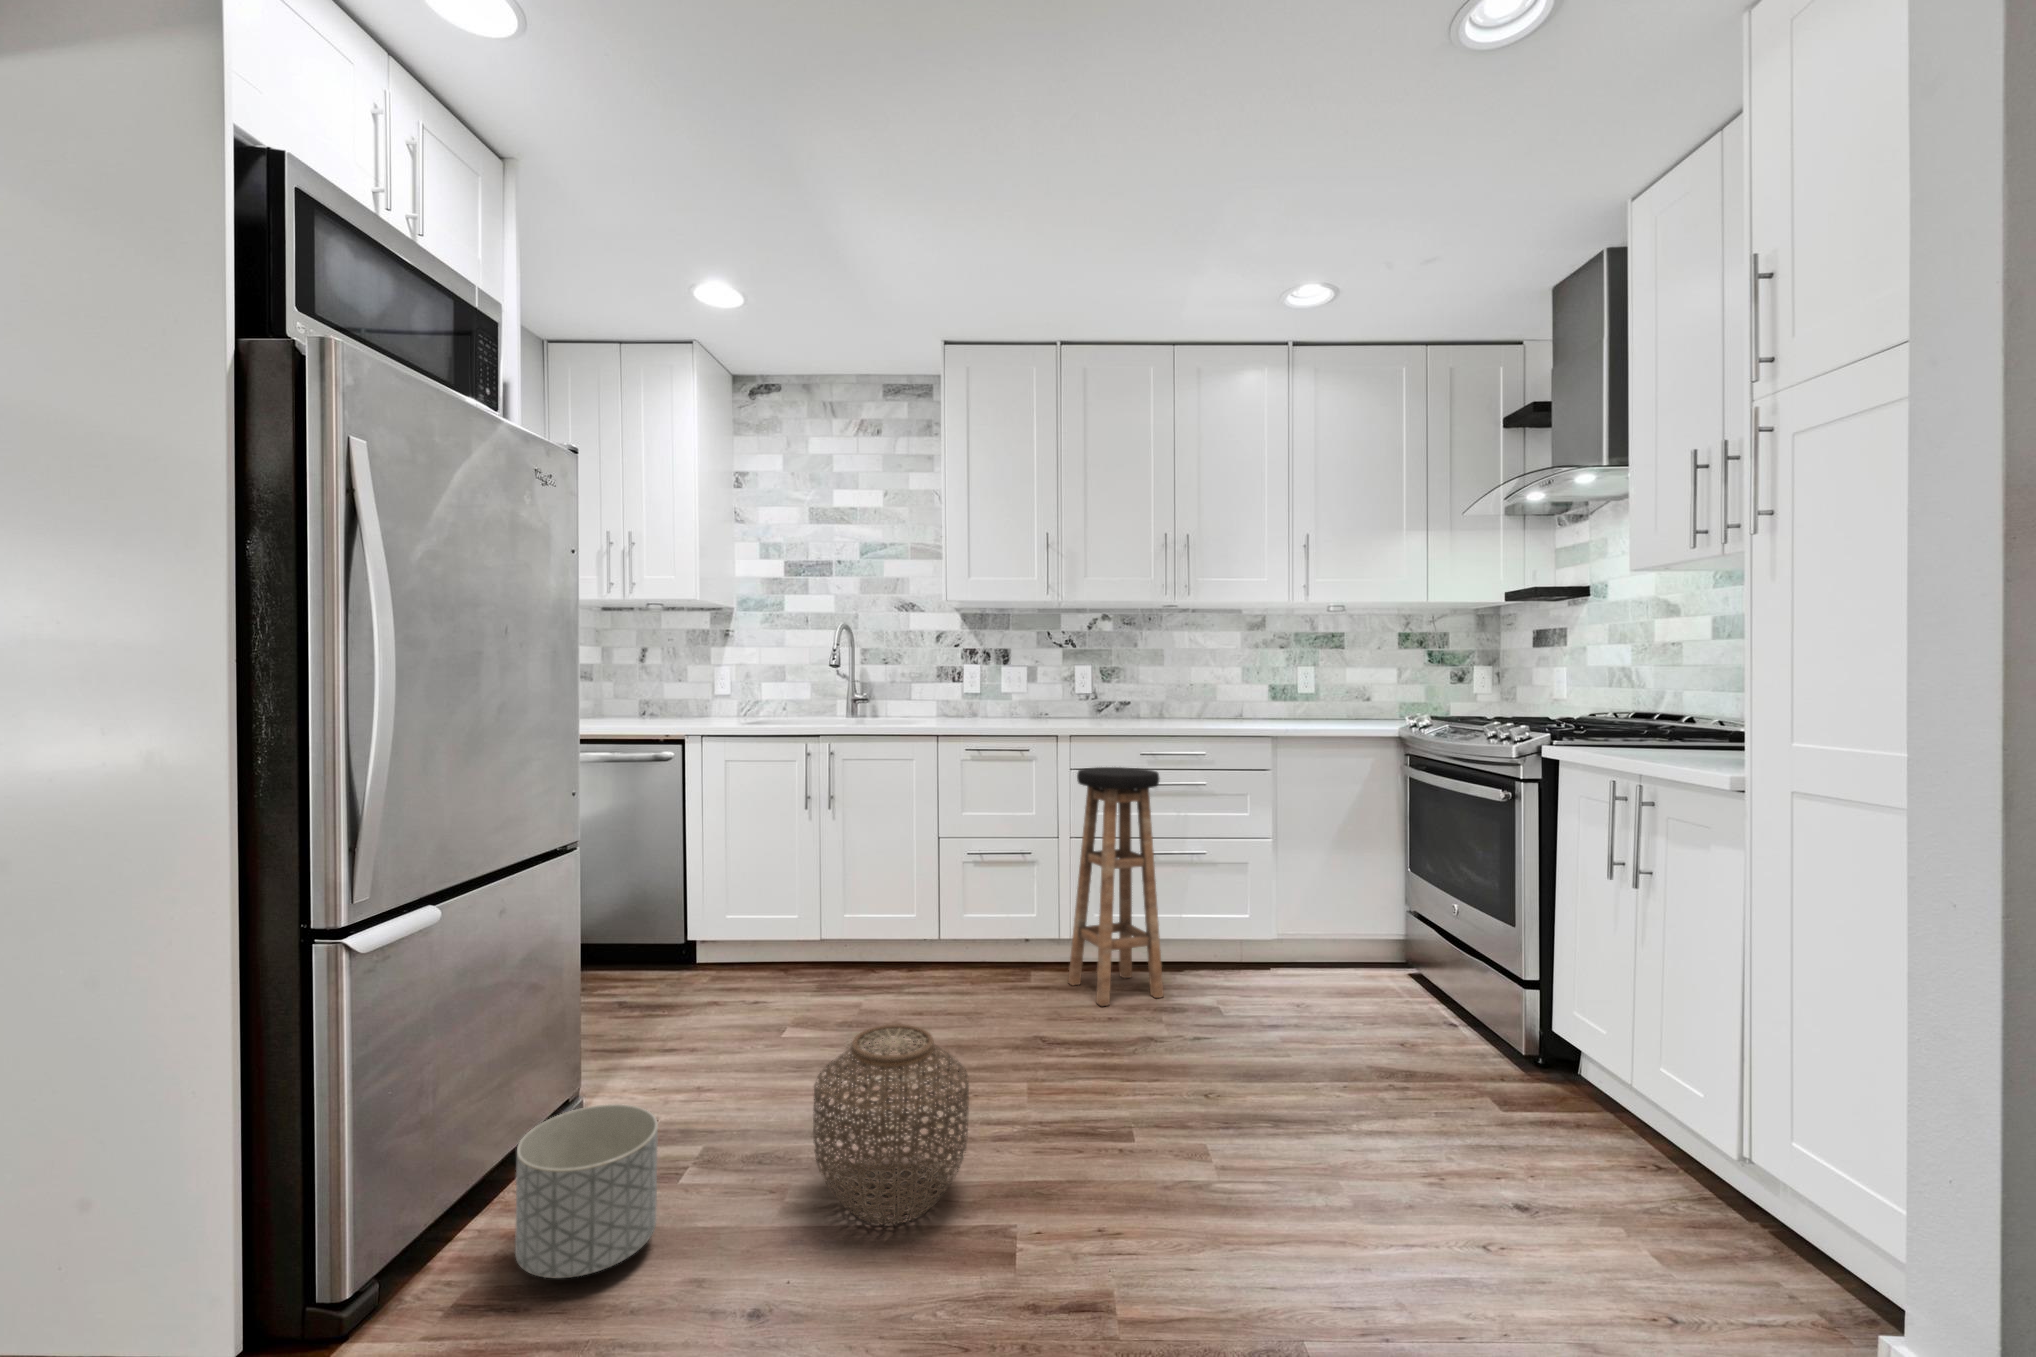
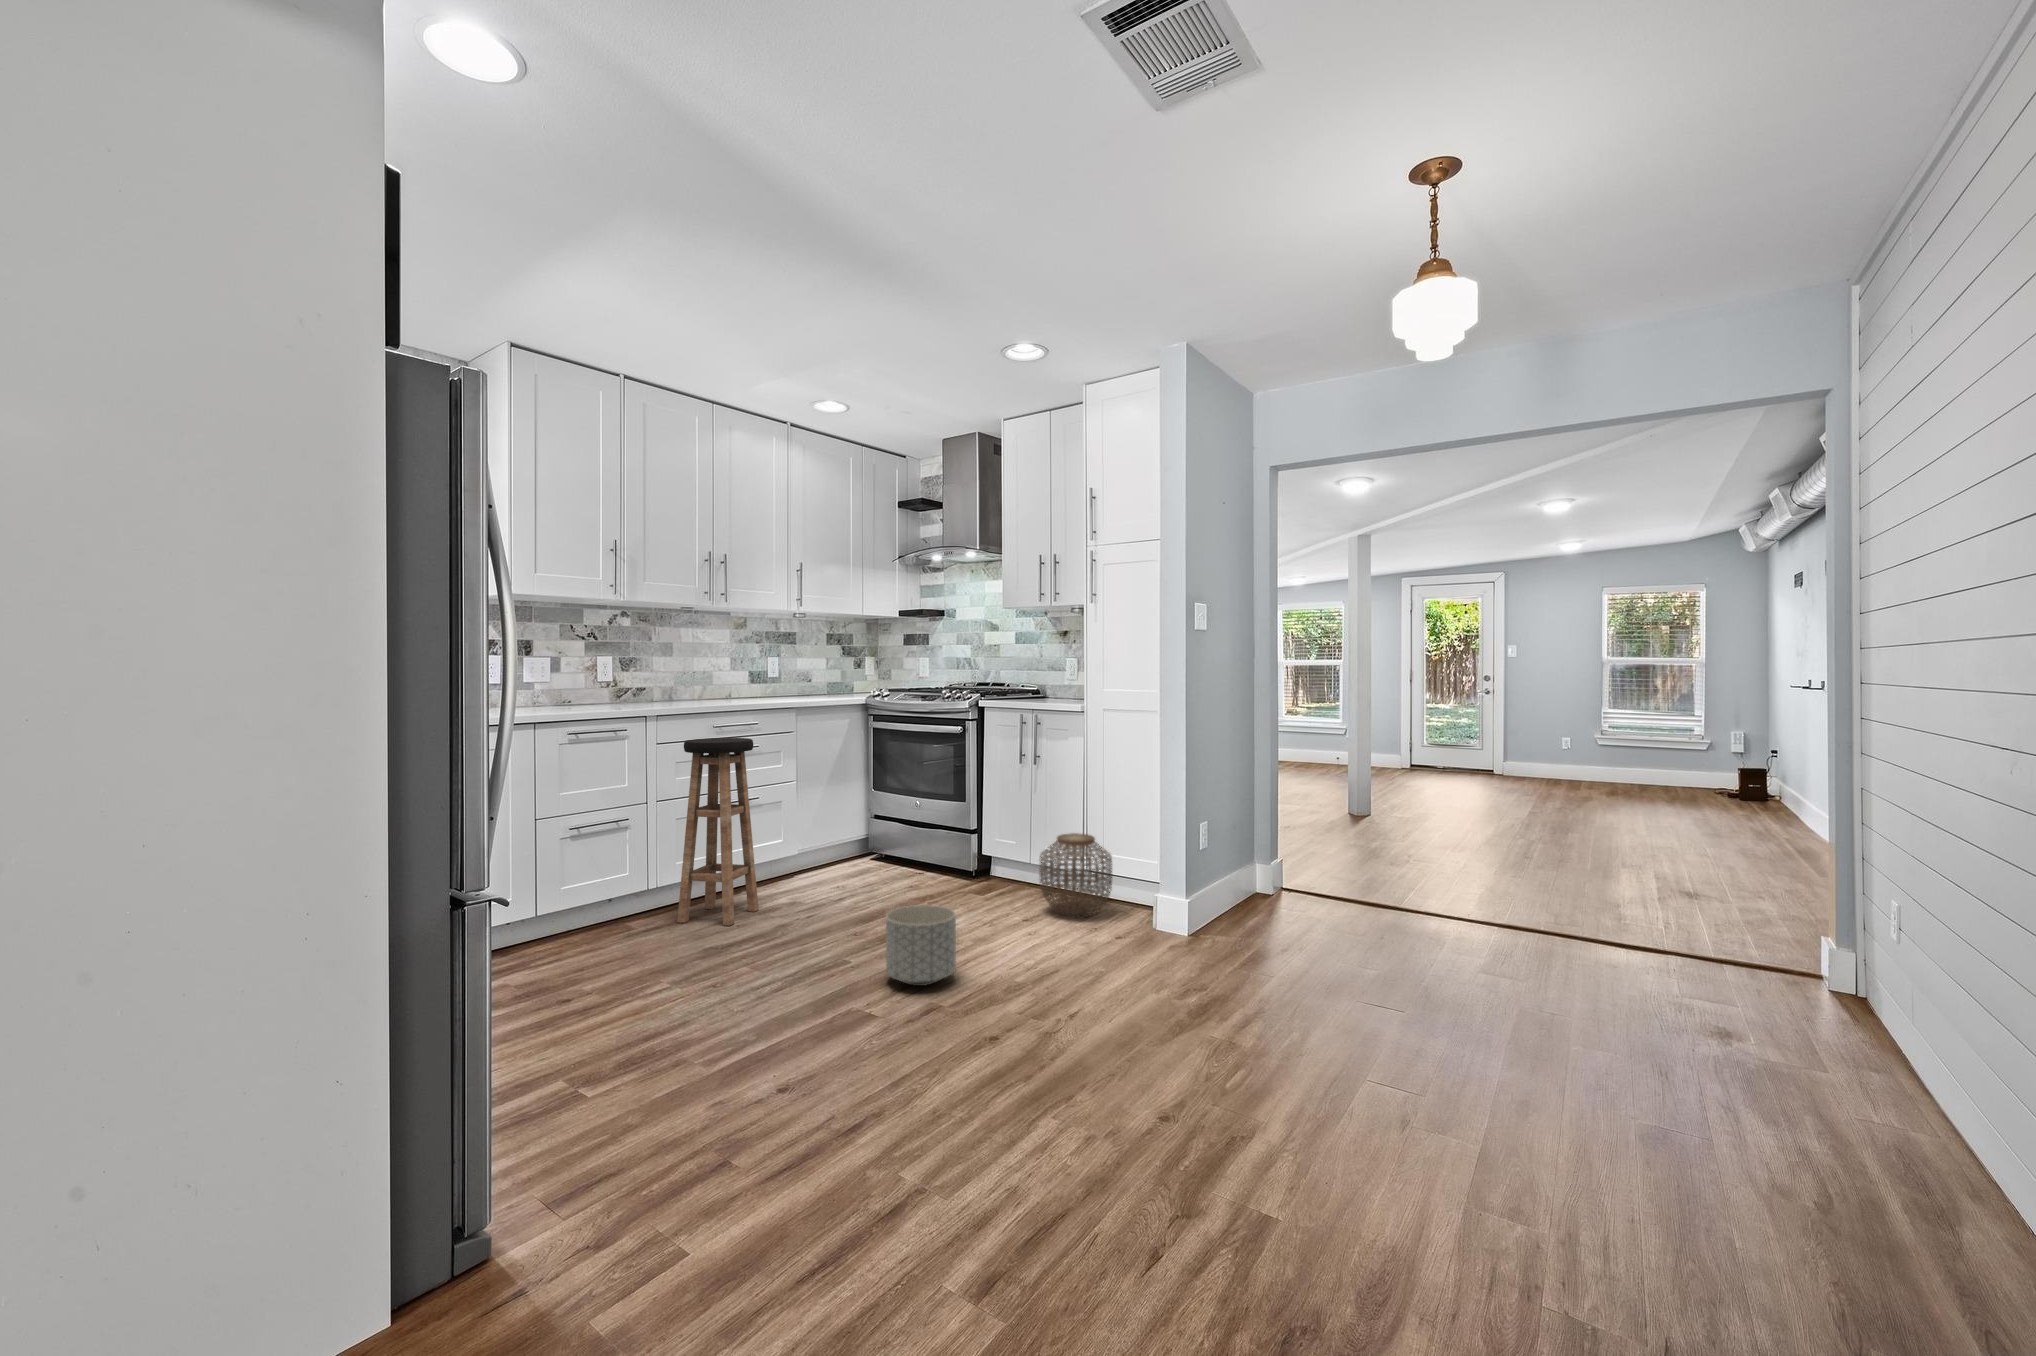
woven basket: present [813,1024,969,1225] -> present [1039,833,1112,918]
planter: present [515,1104,658,1278] -> present [886,905,956,986]

